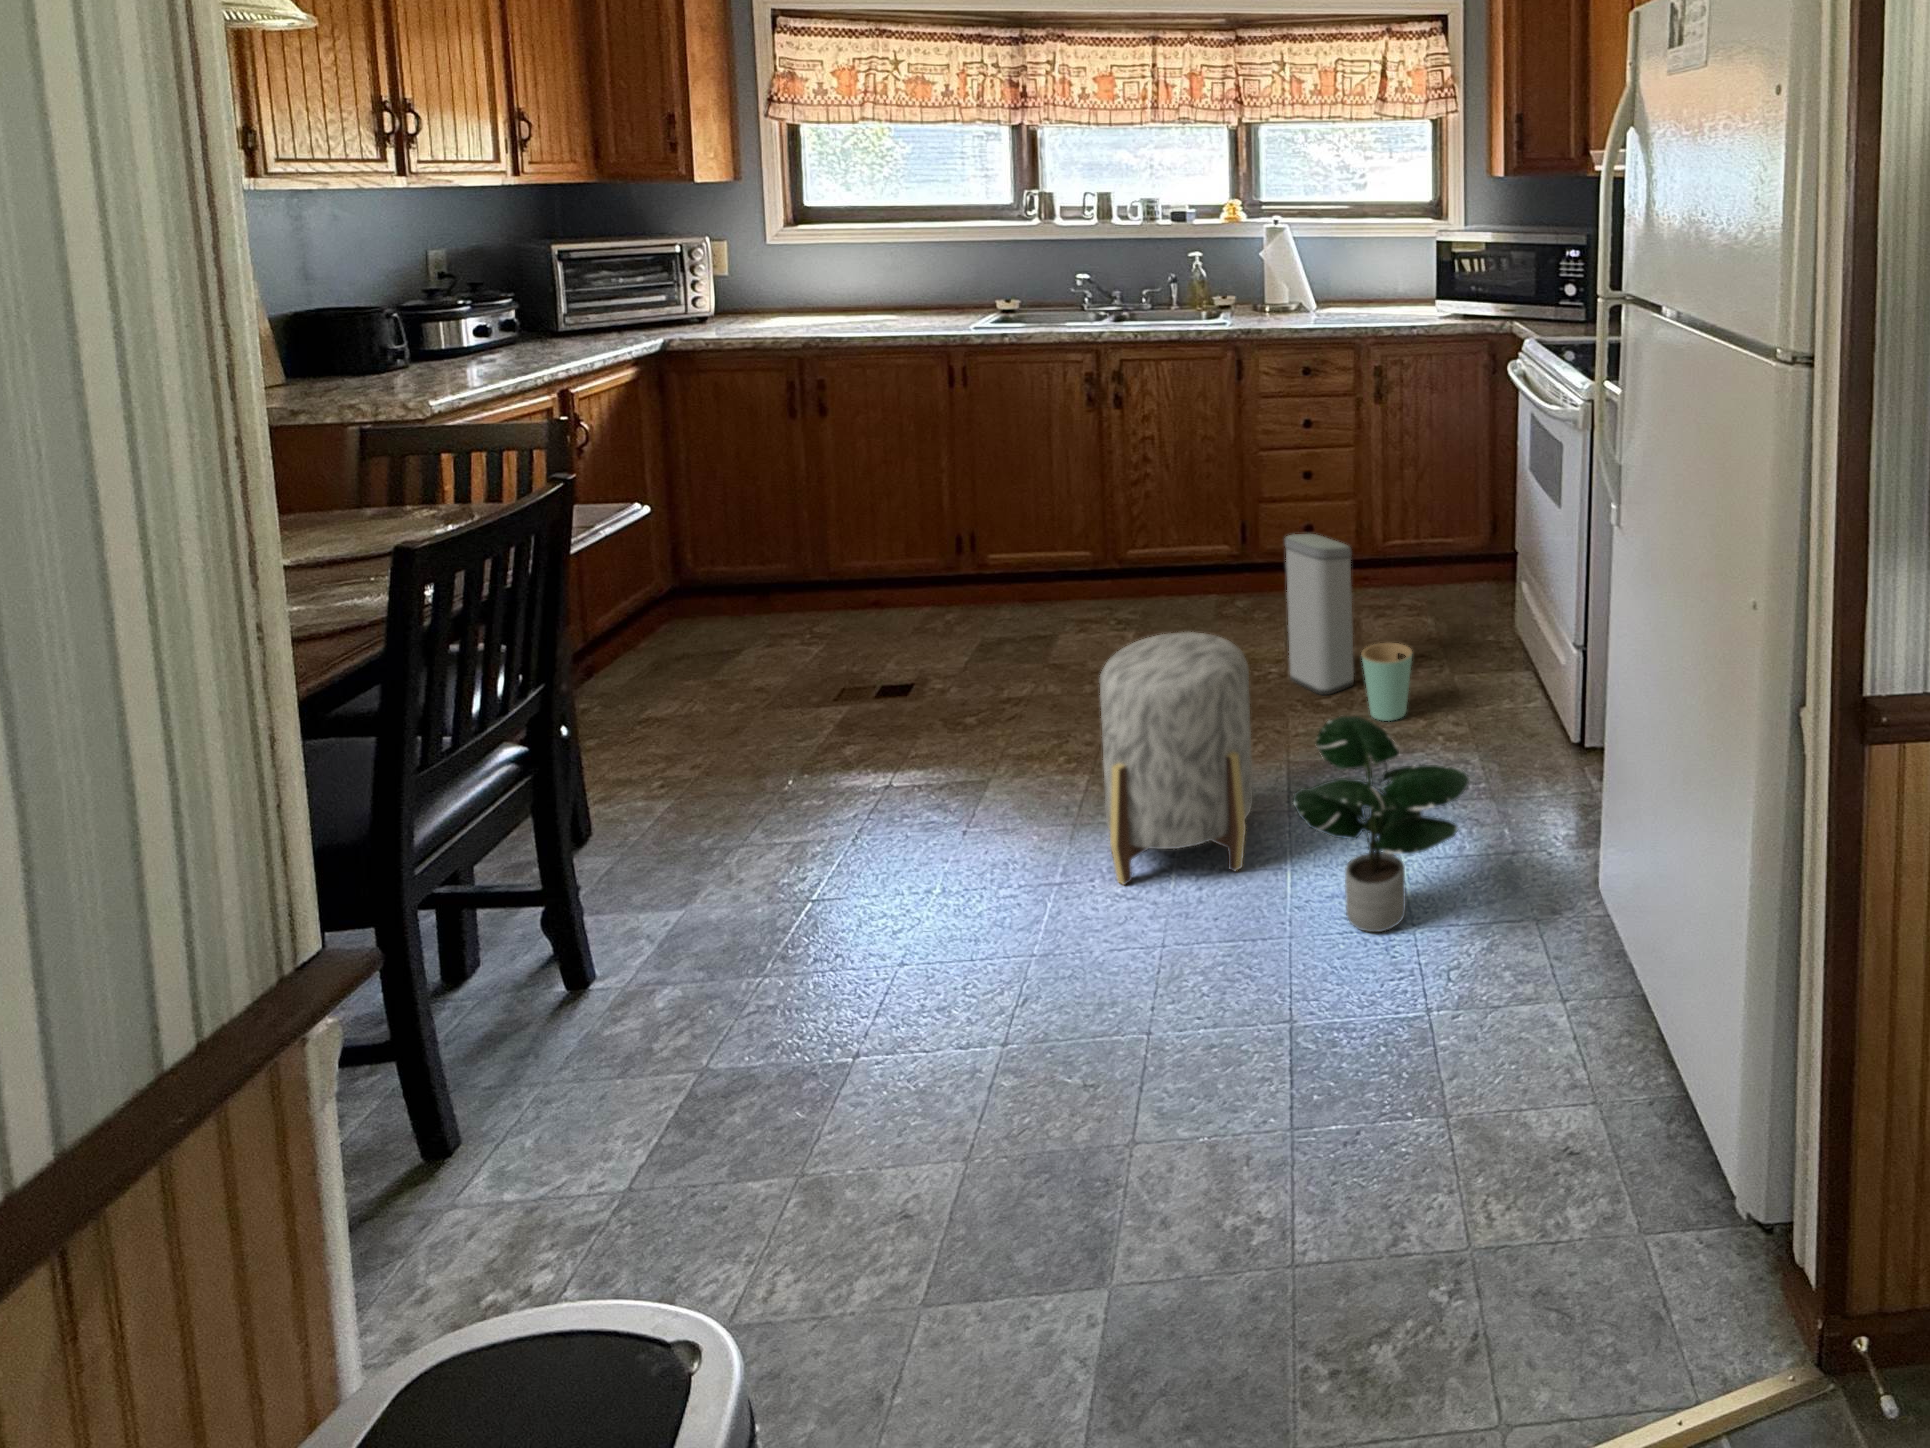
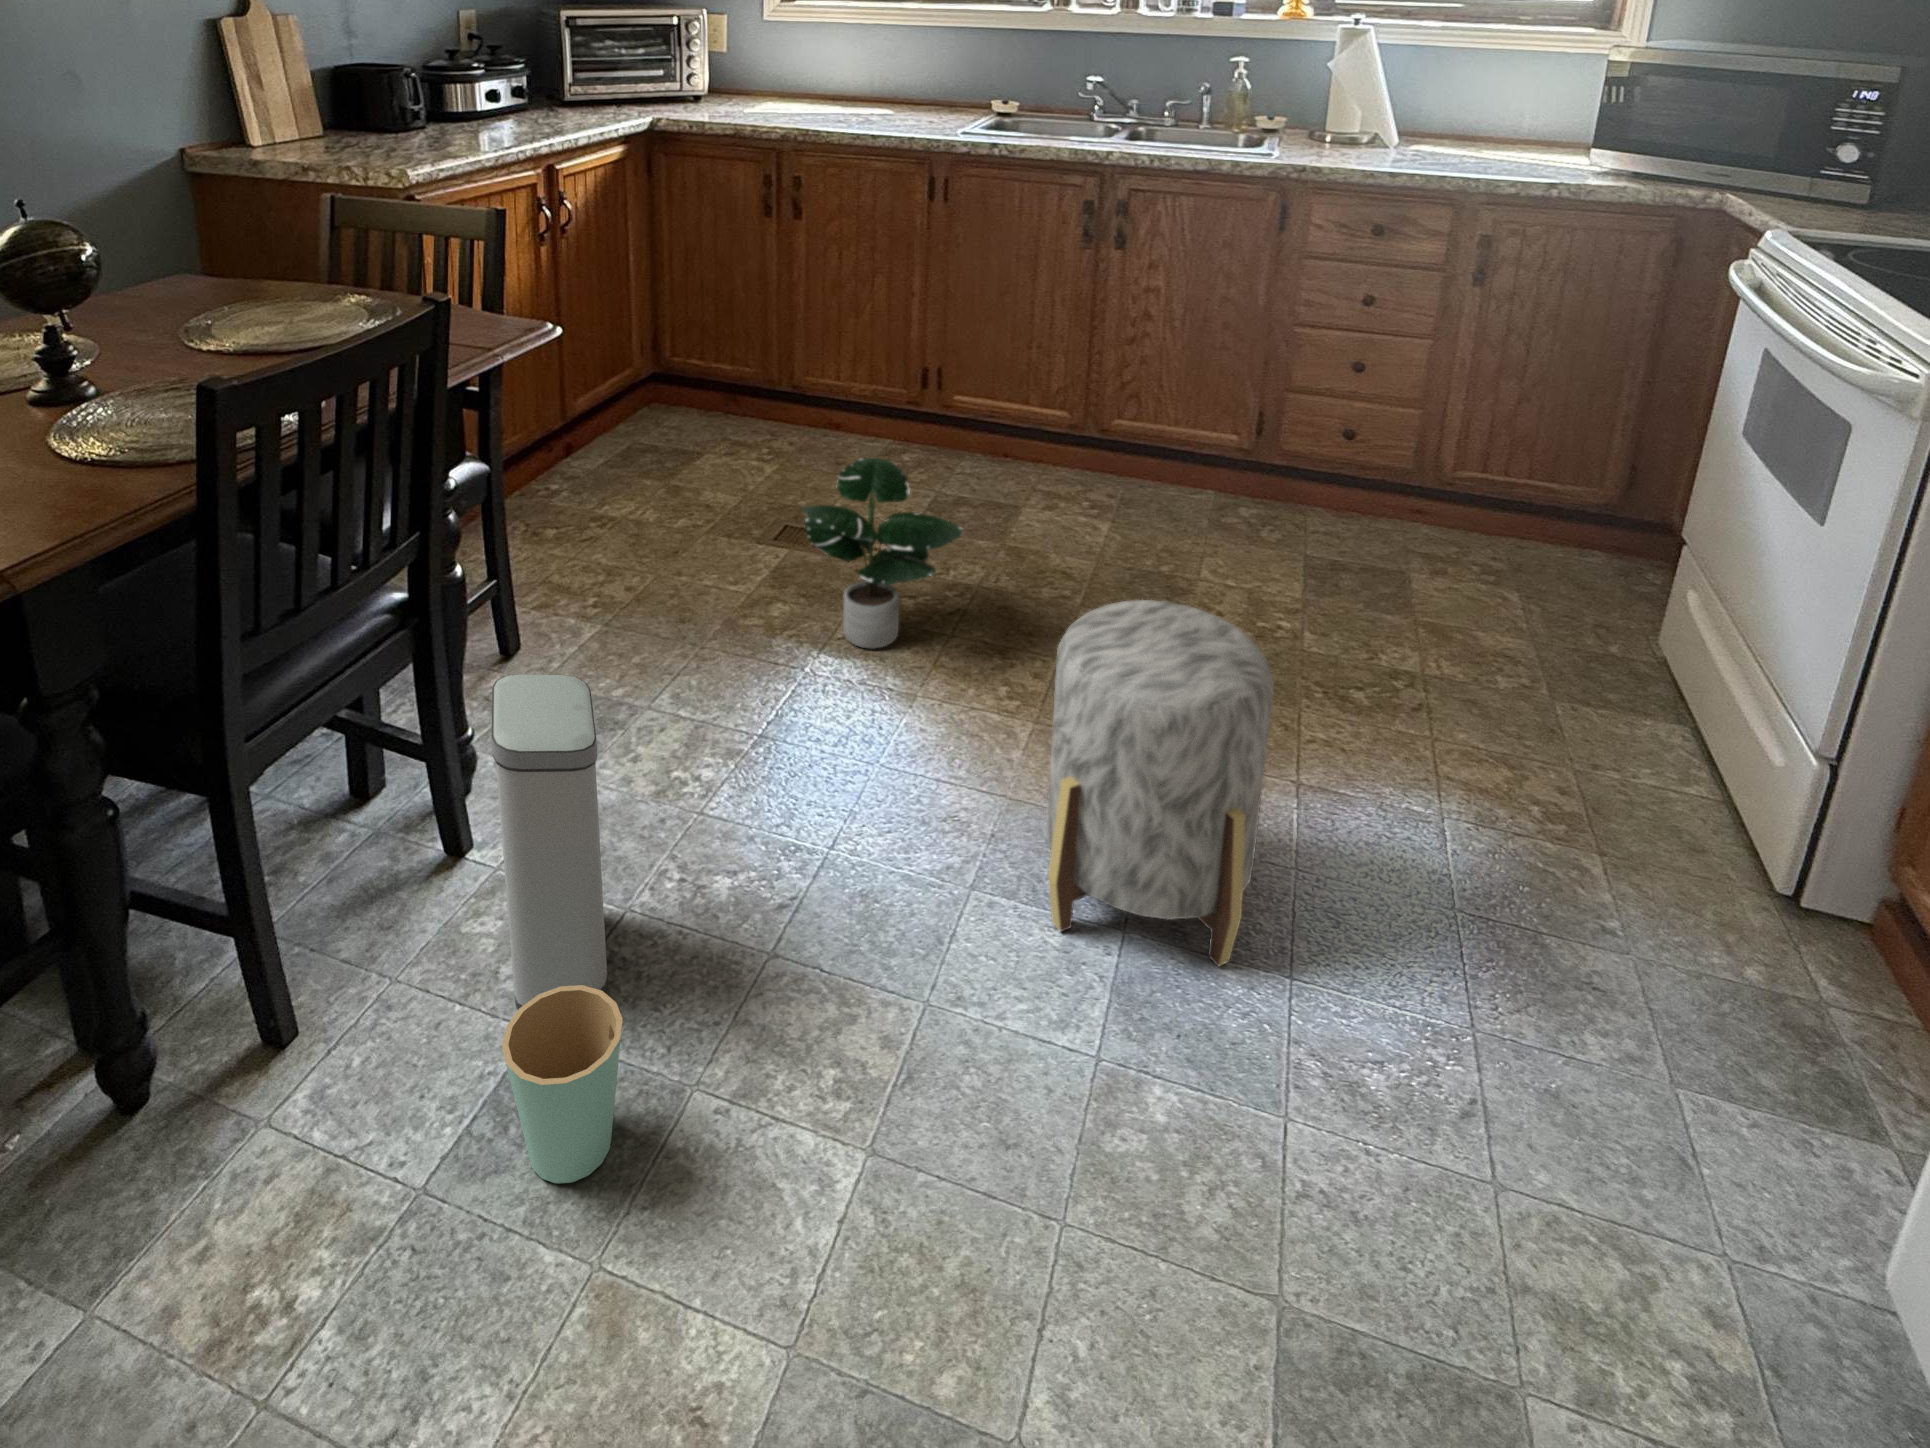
trash can: present [1284,534,1413,721] -> present [491,674,623,1184]
potted plant: present [1293,716,1469,932] -> present [802,457,962,649]

